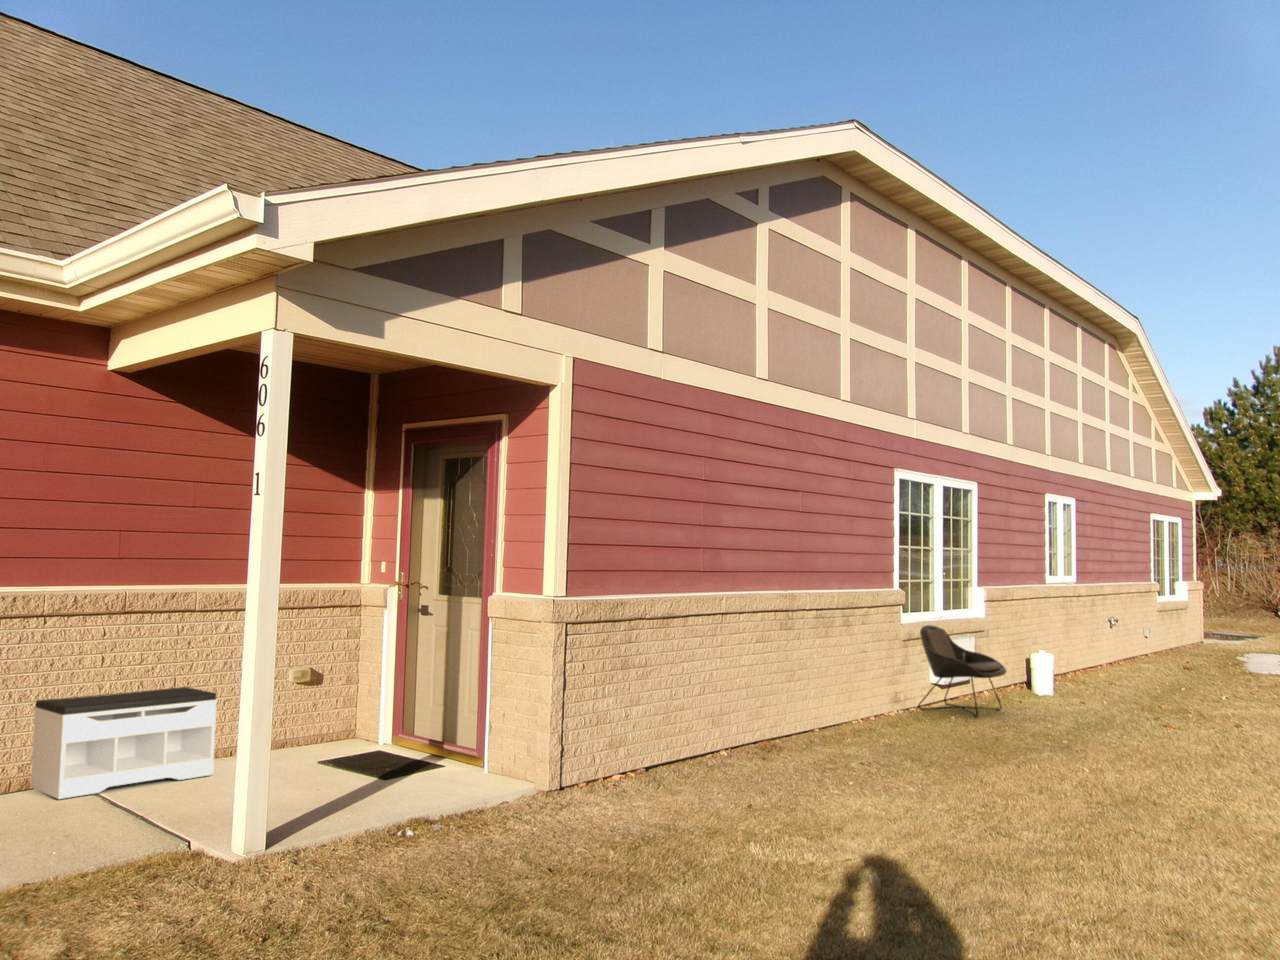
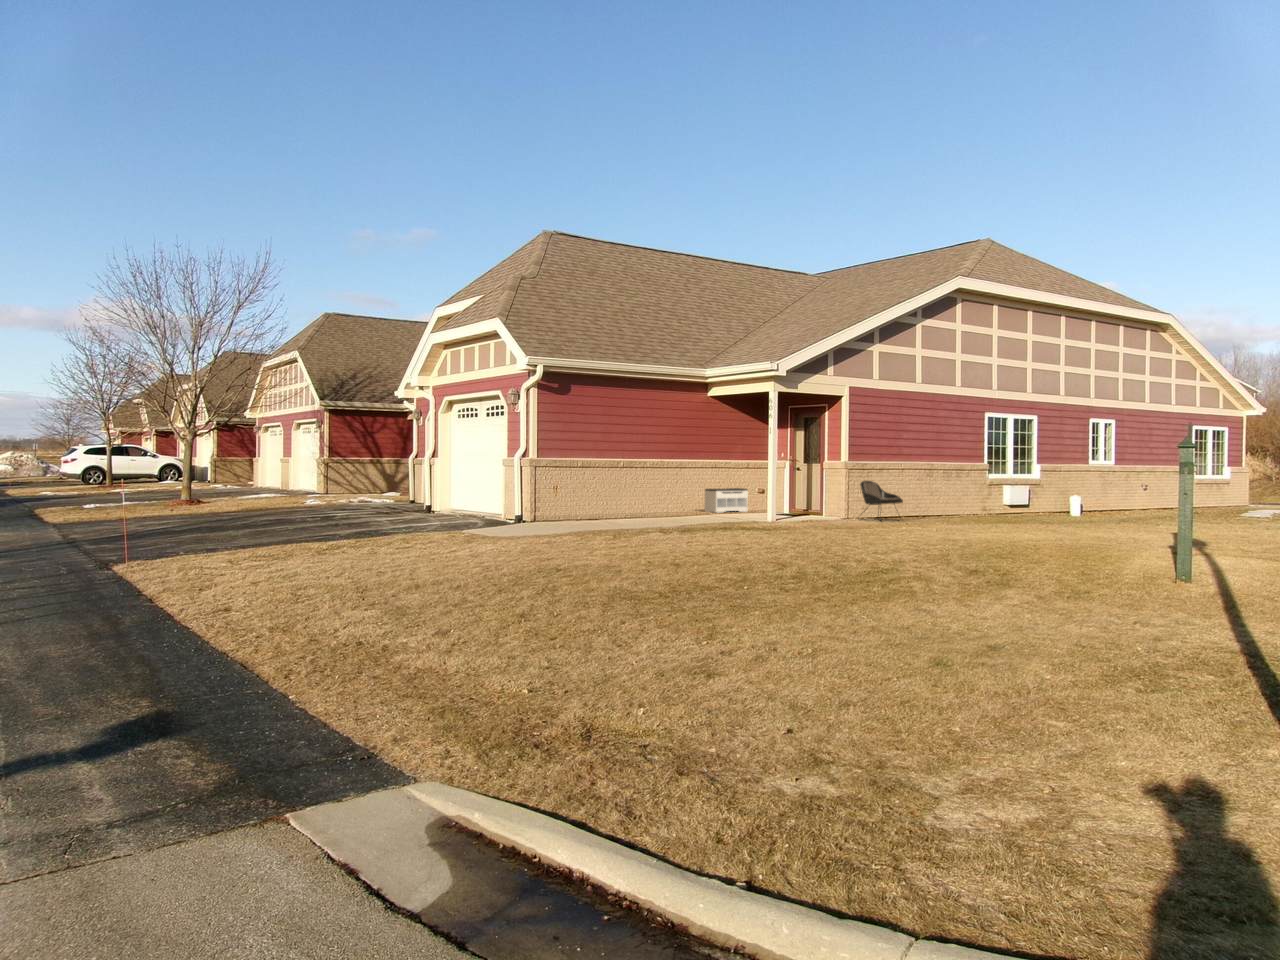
lounge chair: present [918,625,1006,717] -> present [860,481,903,520]

